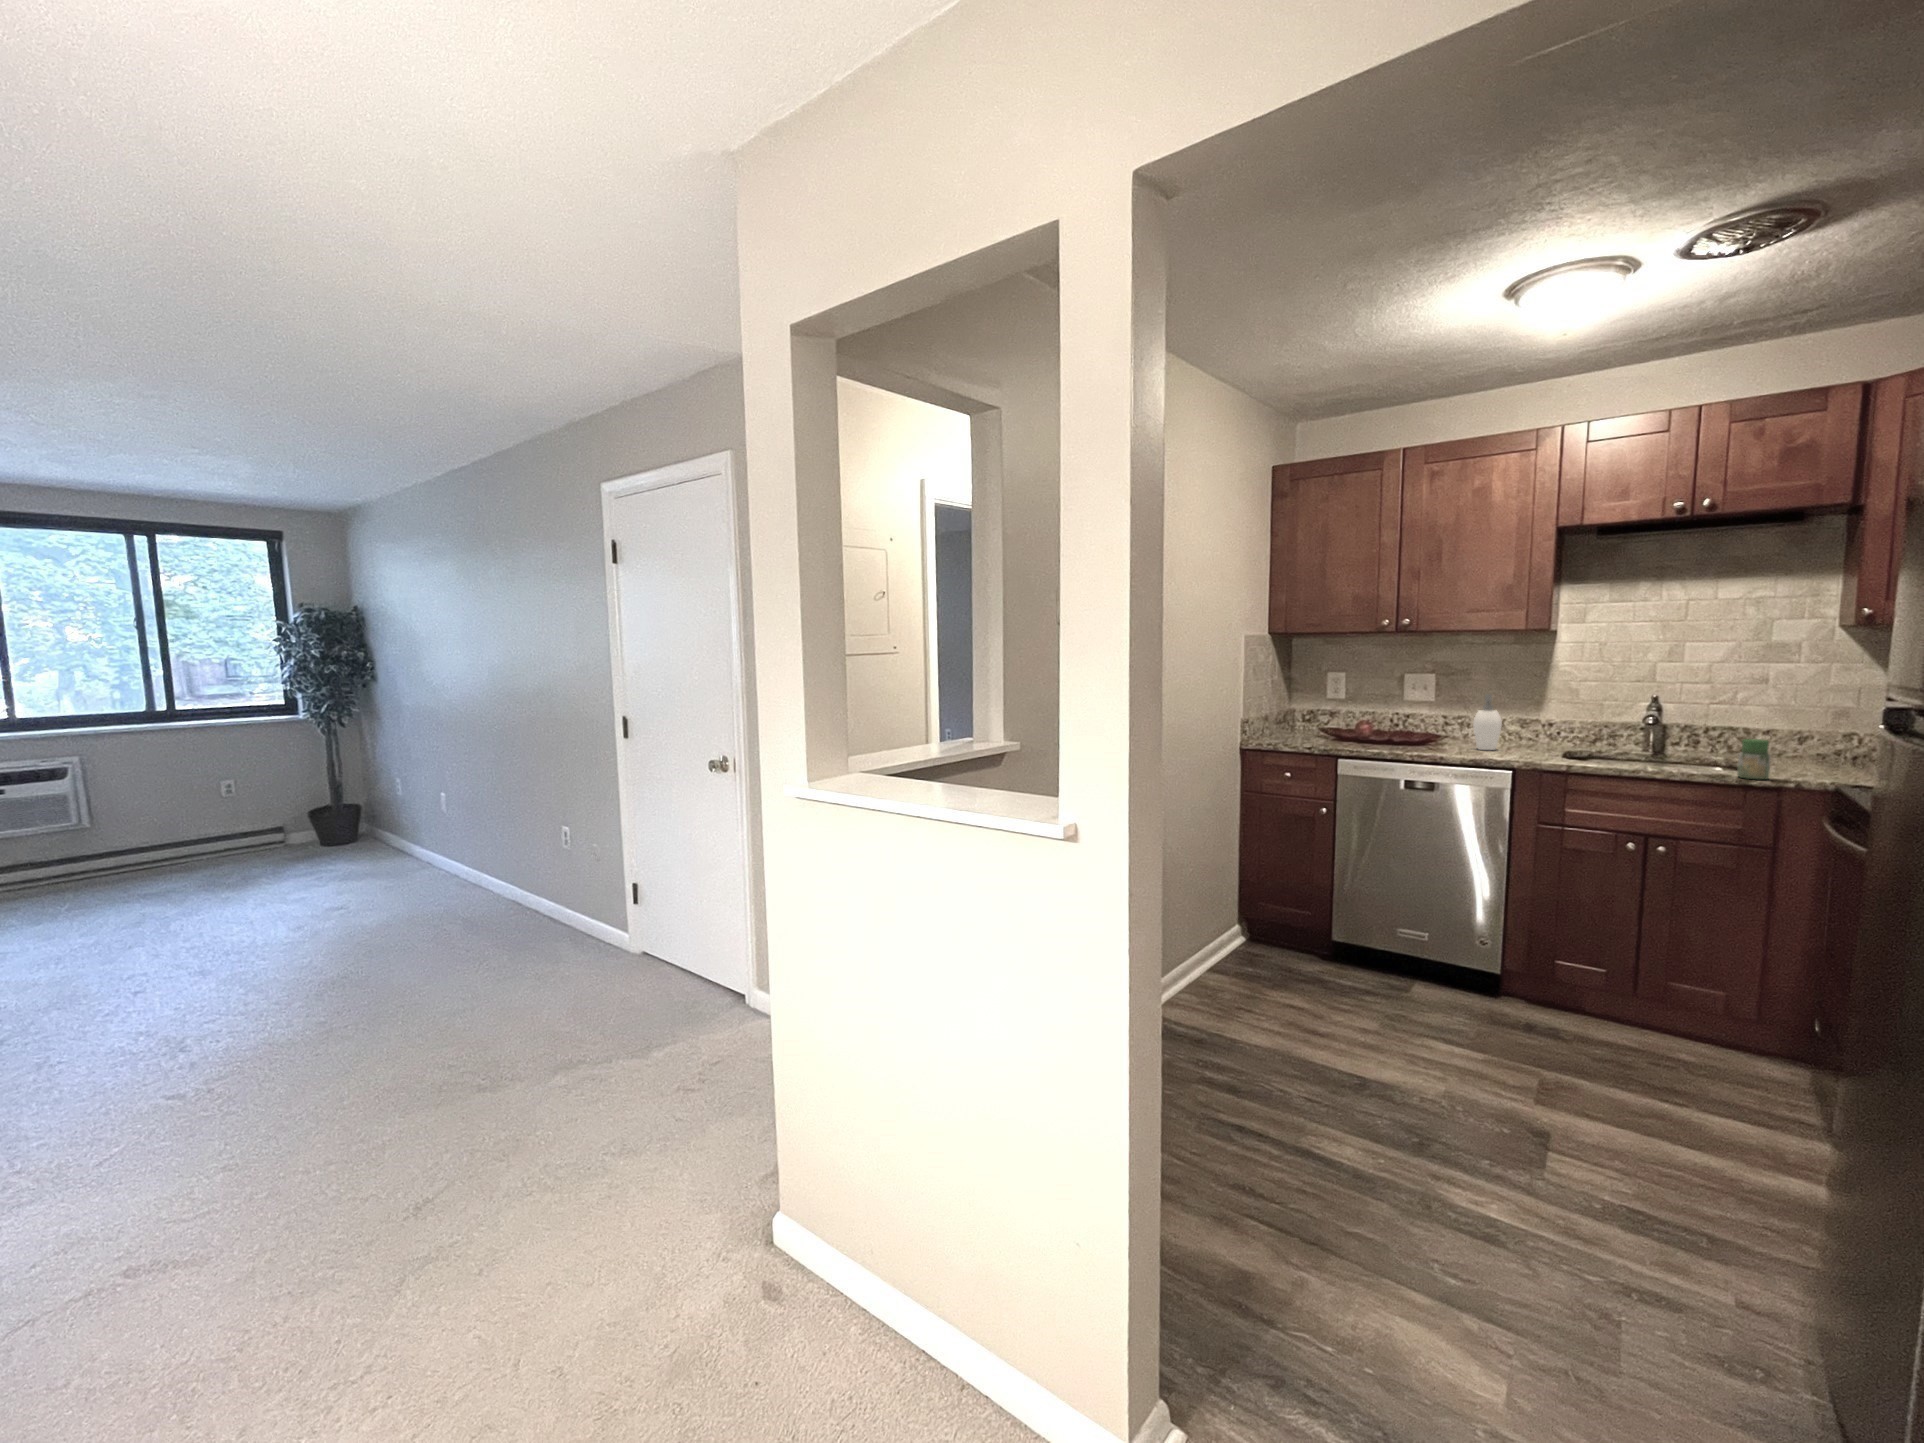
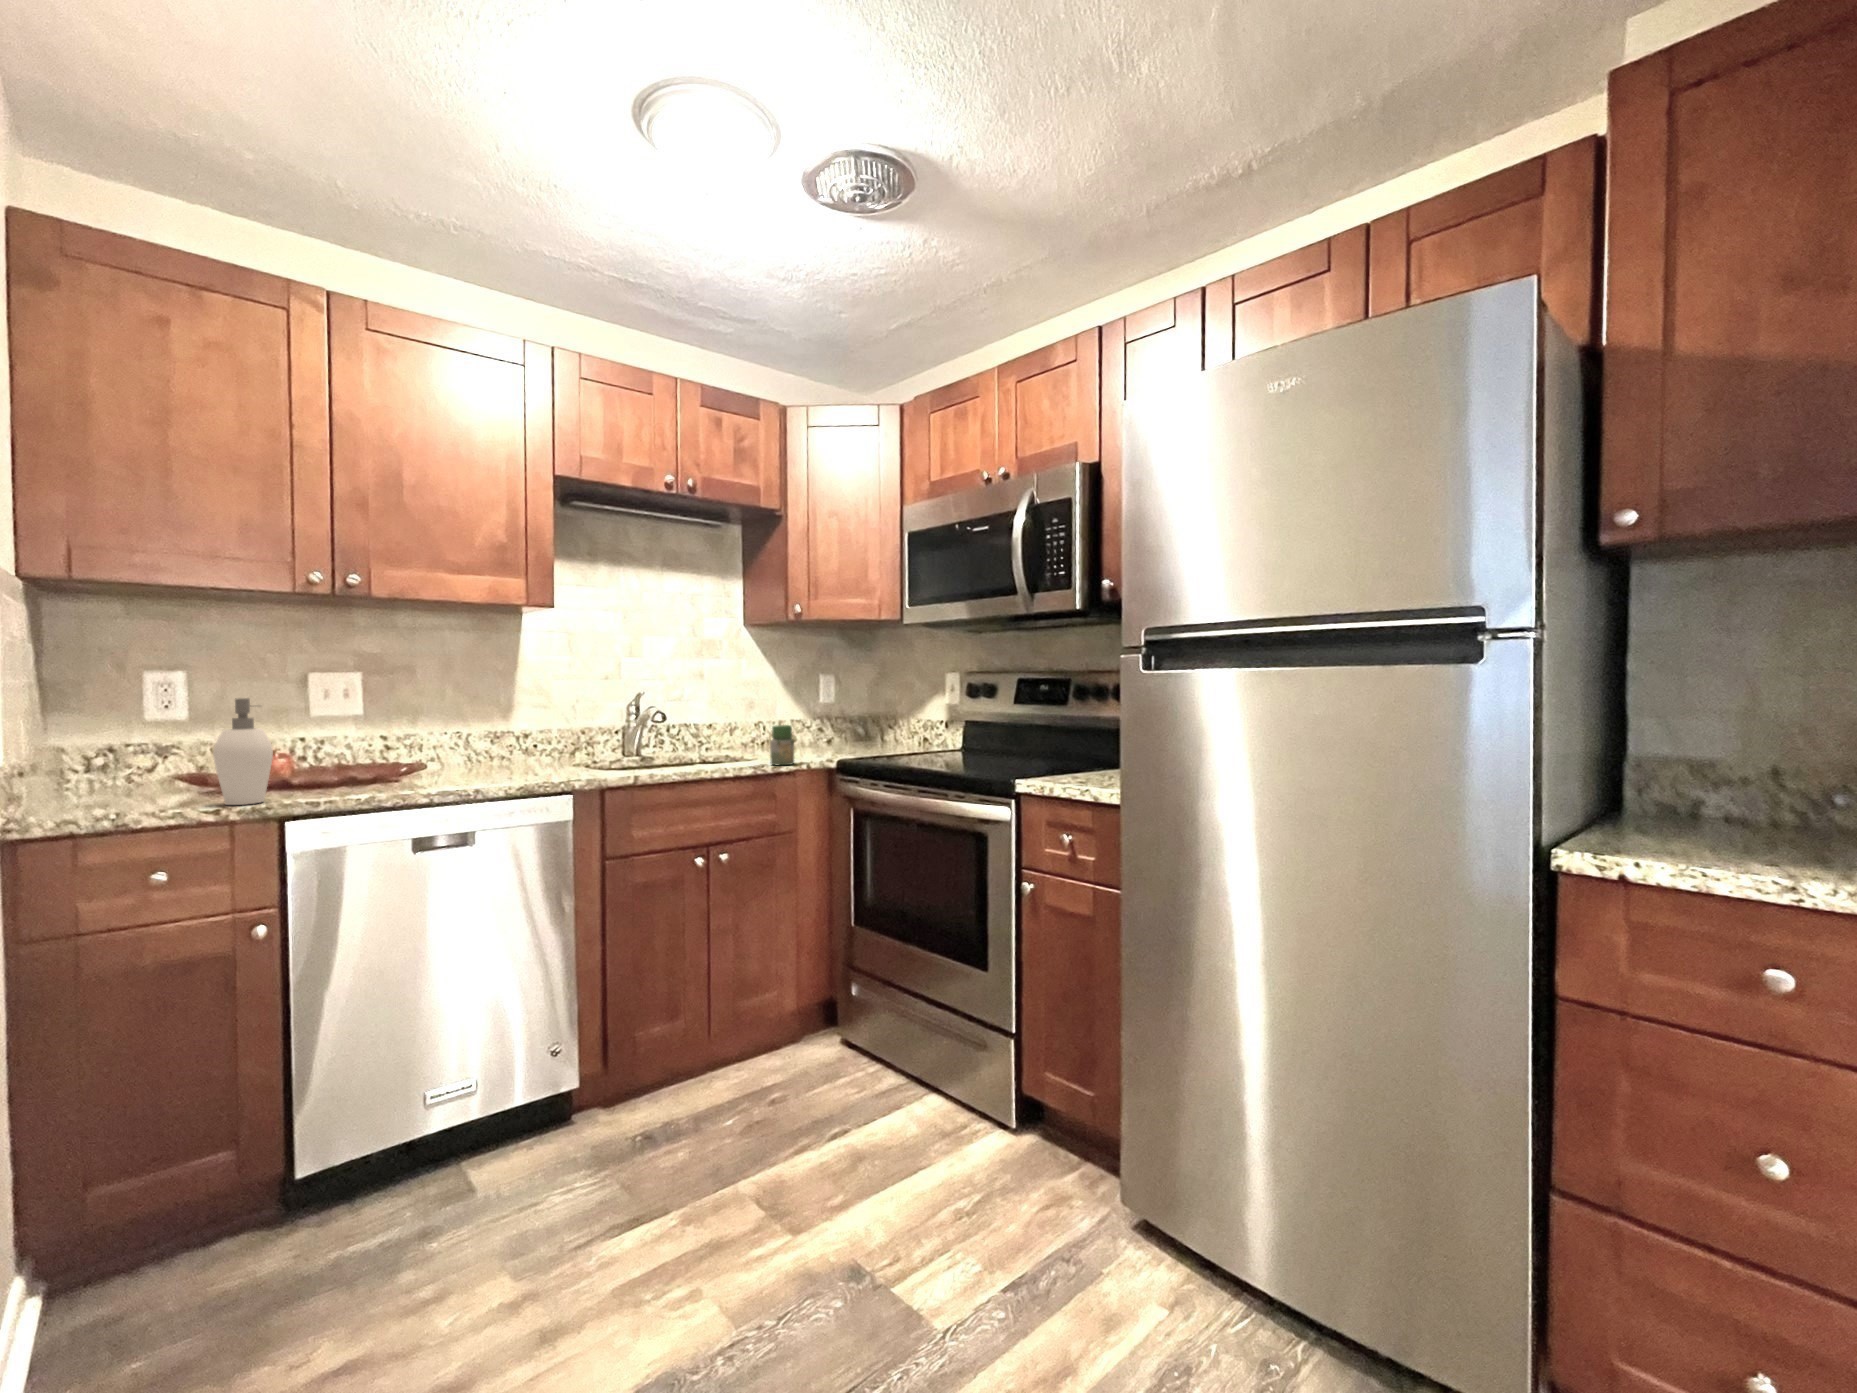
soap dispenser: present [1473,694,1502,750] -> present [213,698,273,805]

